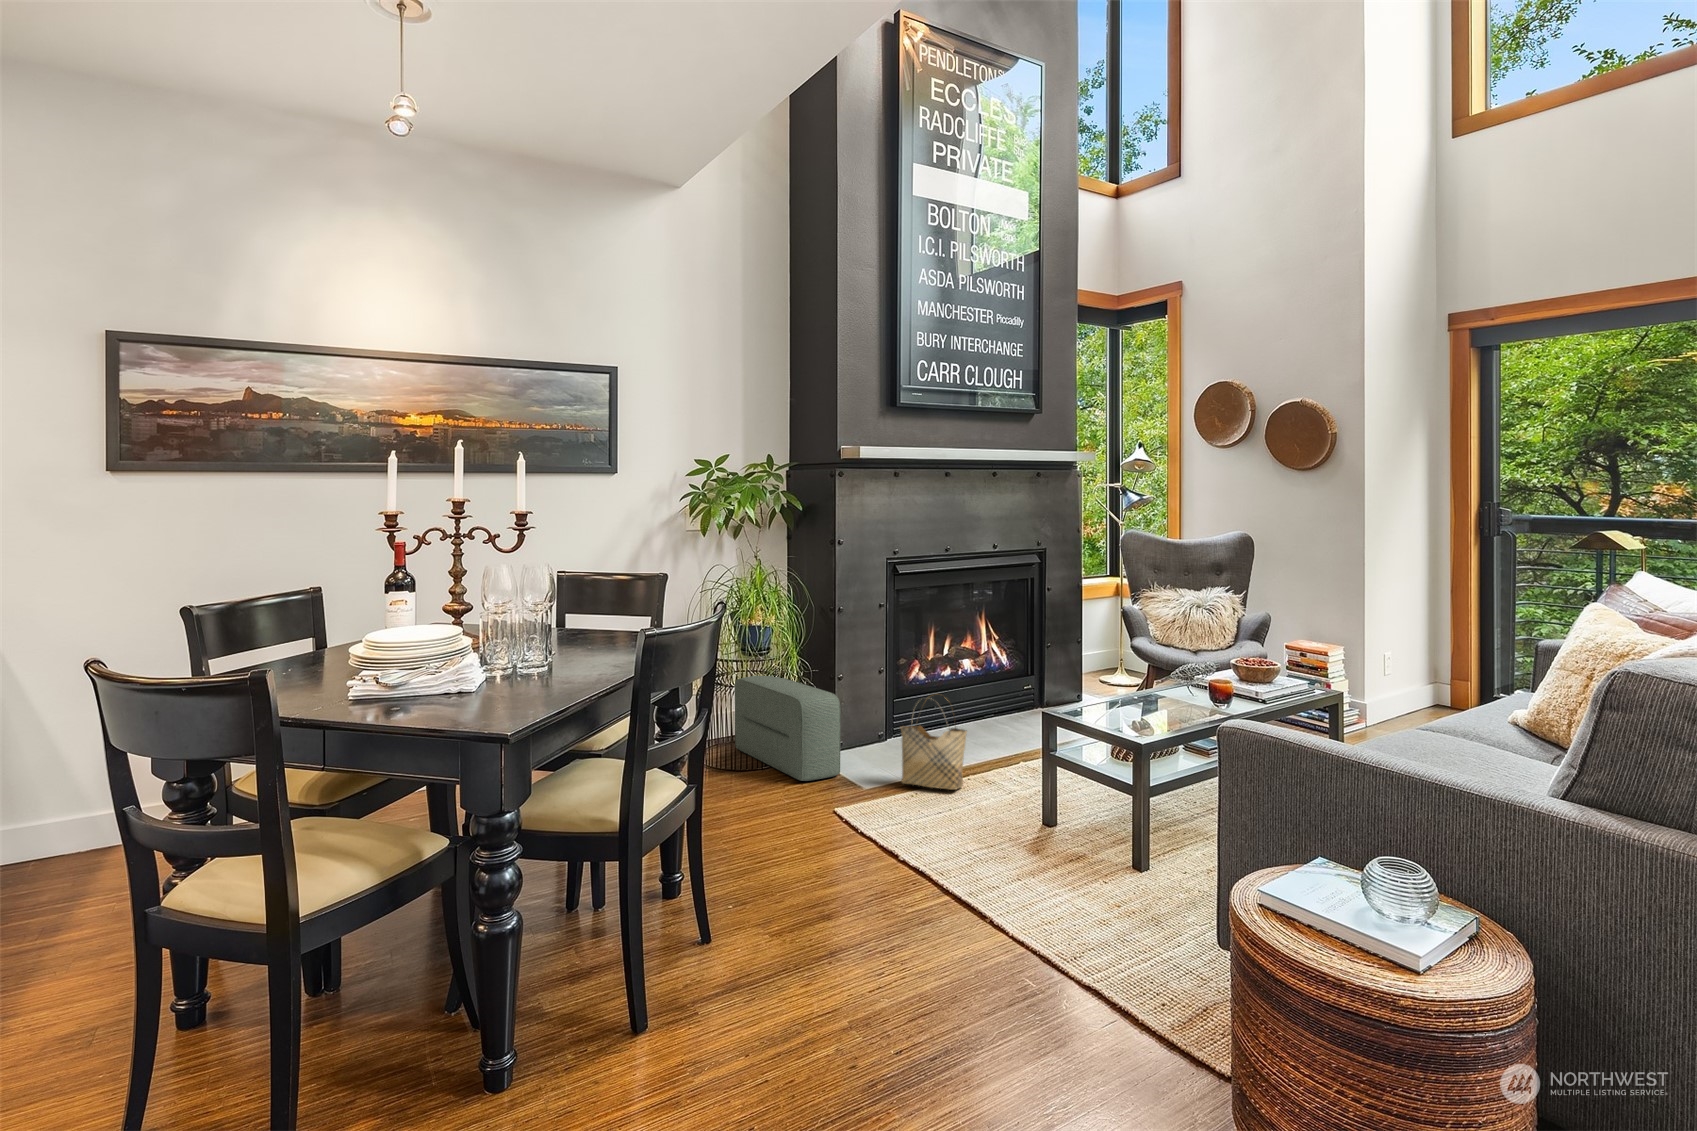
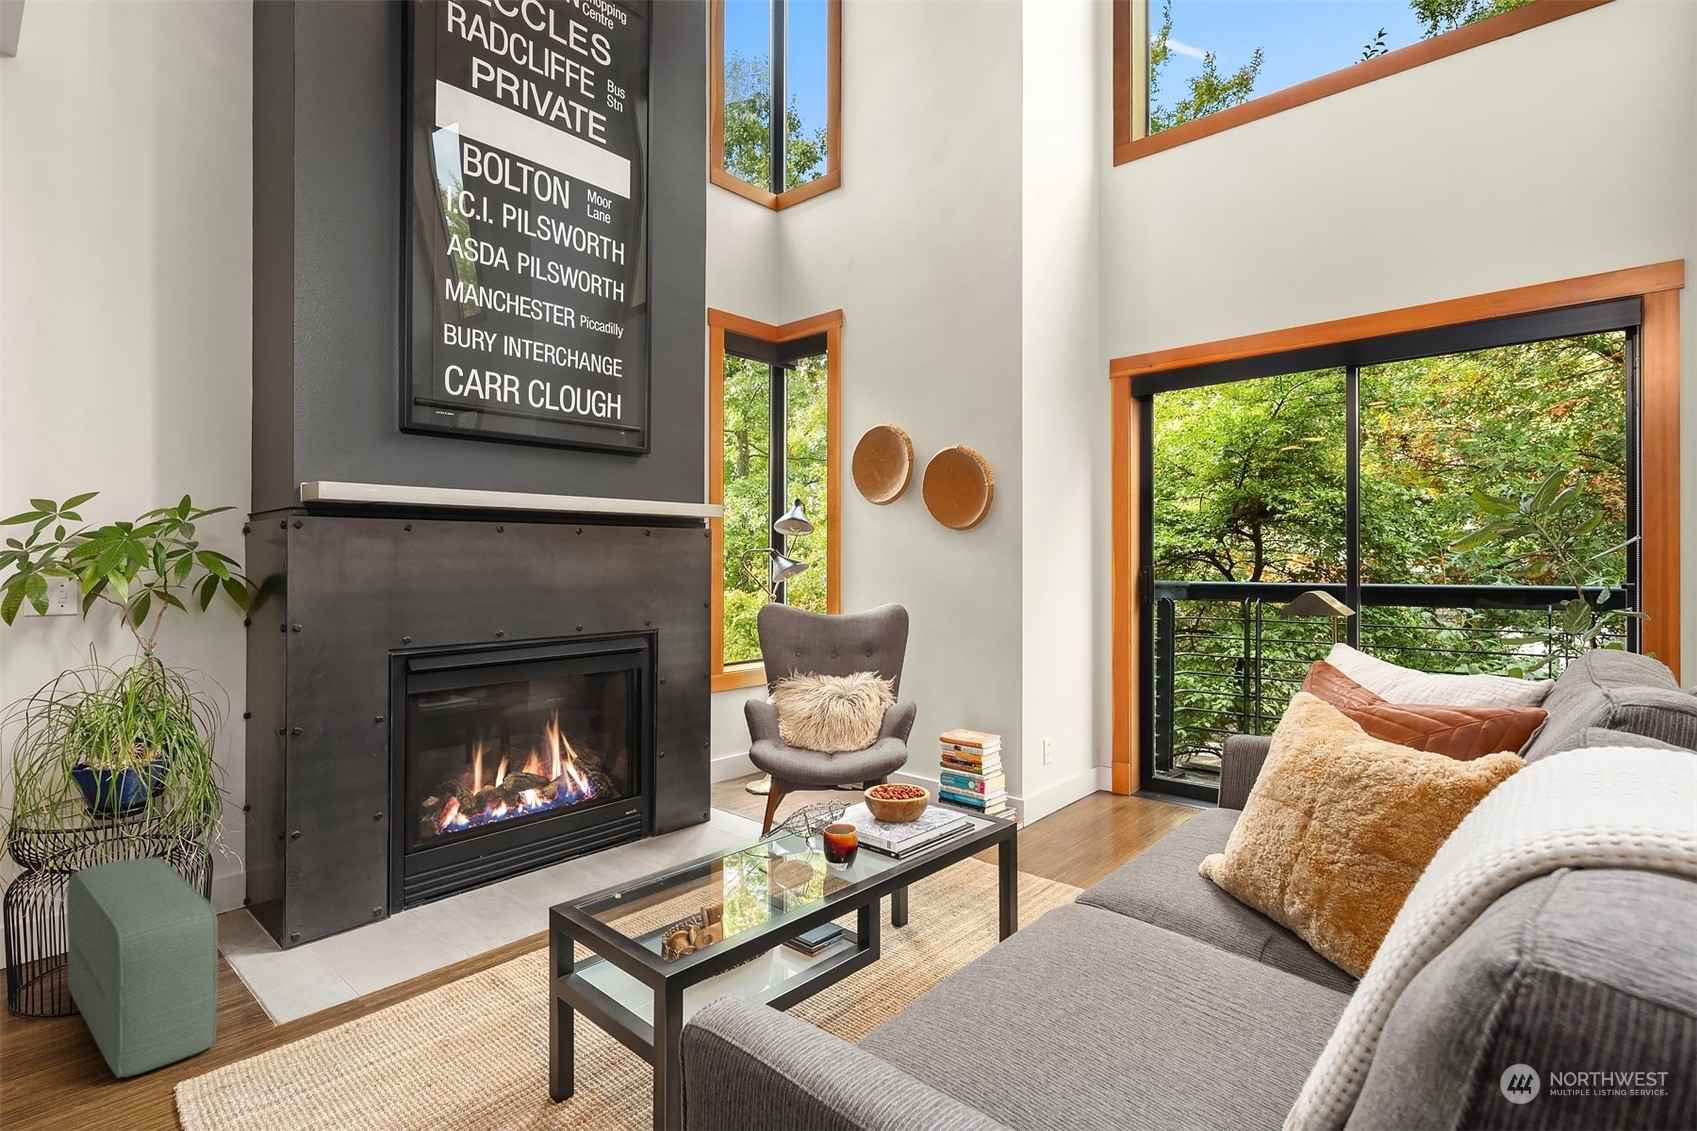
woven basket: present [901,693,967,790] -> none [314,891,435,1063]

